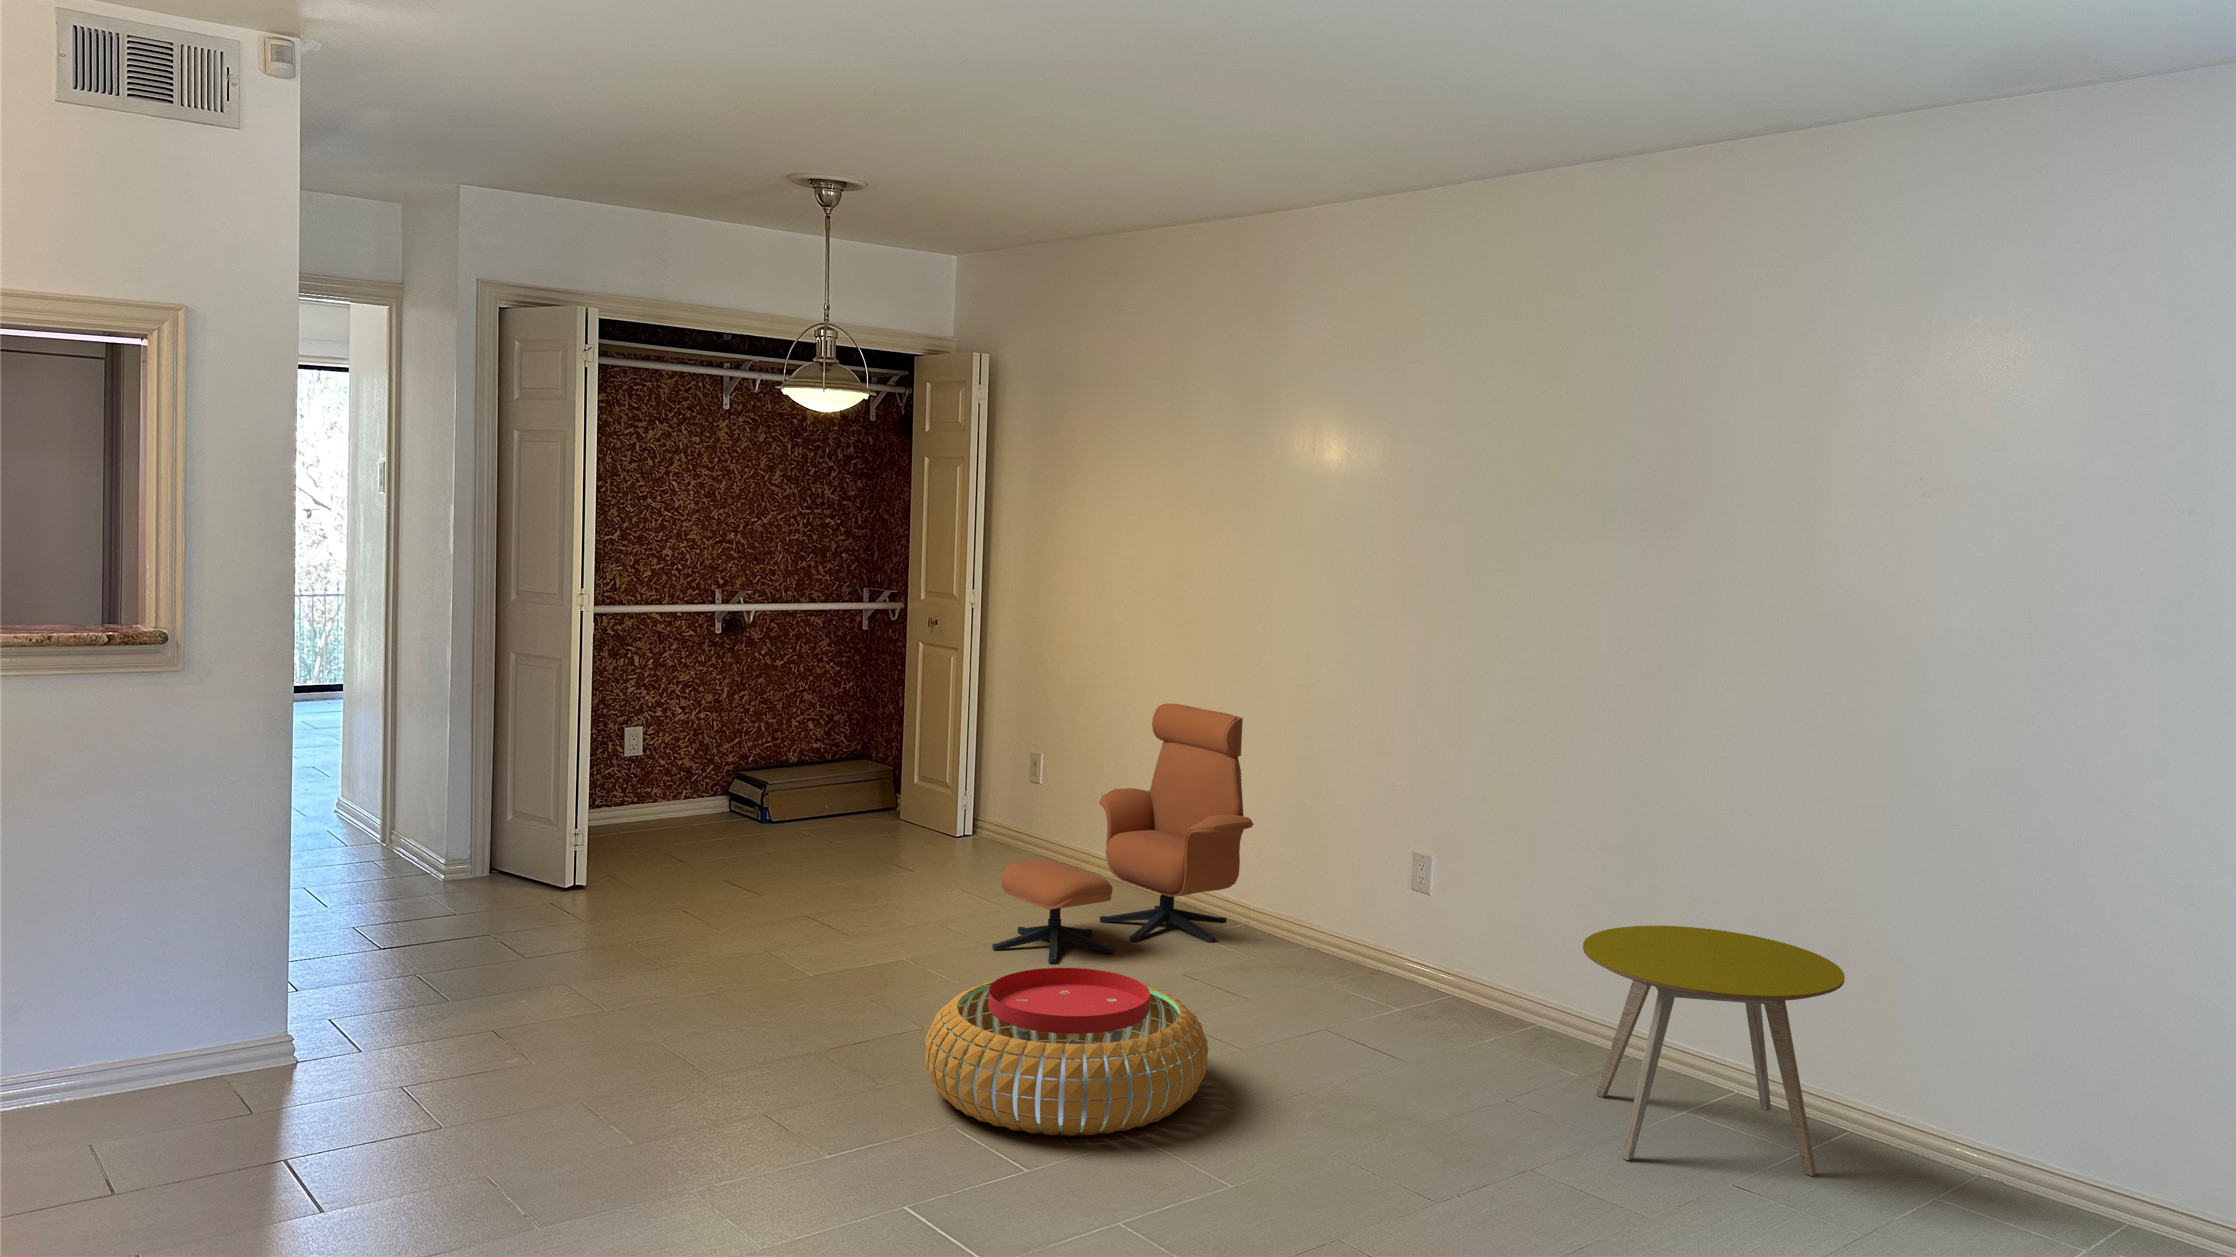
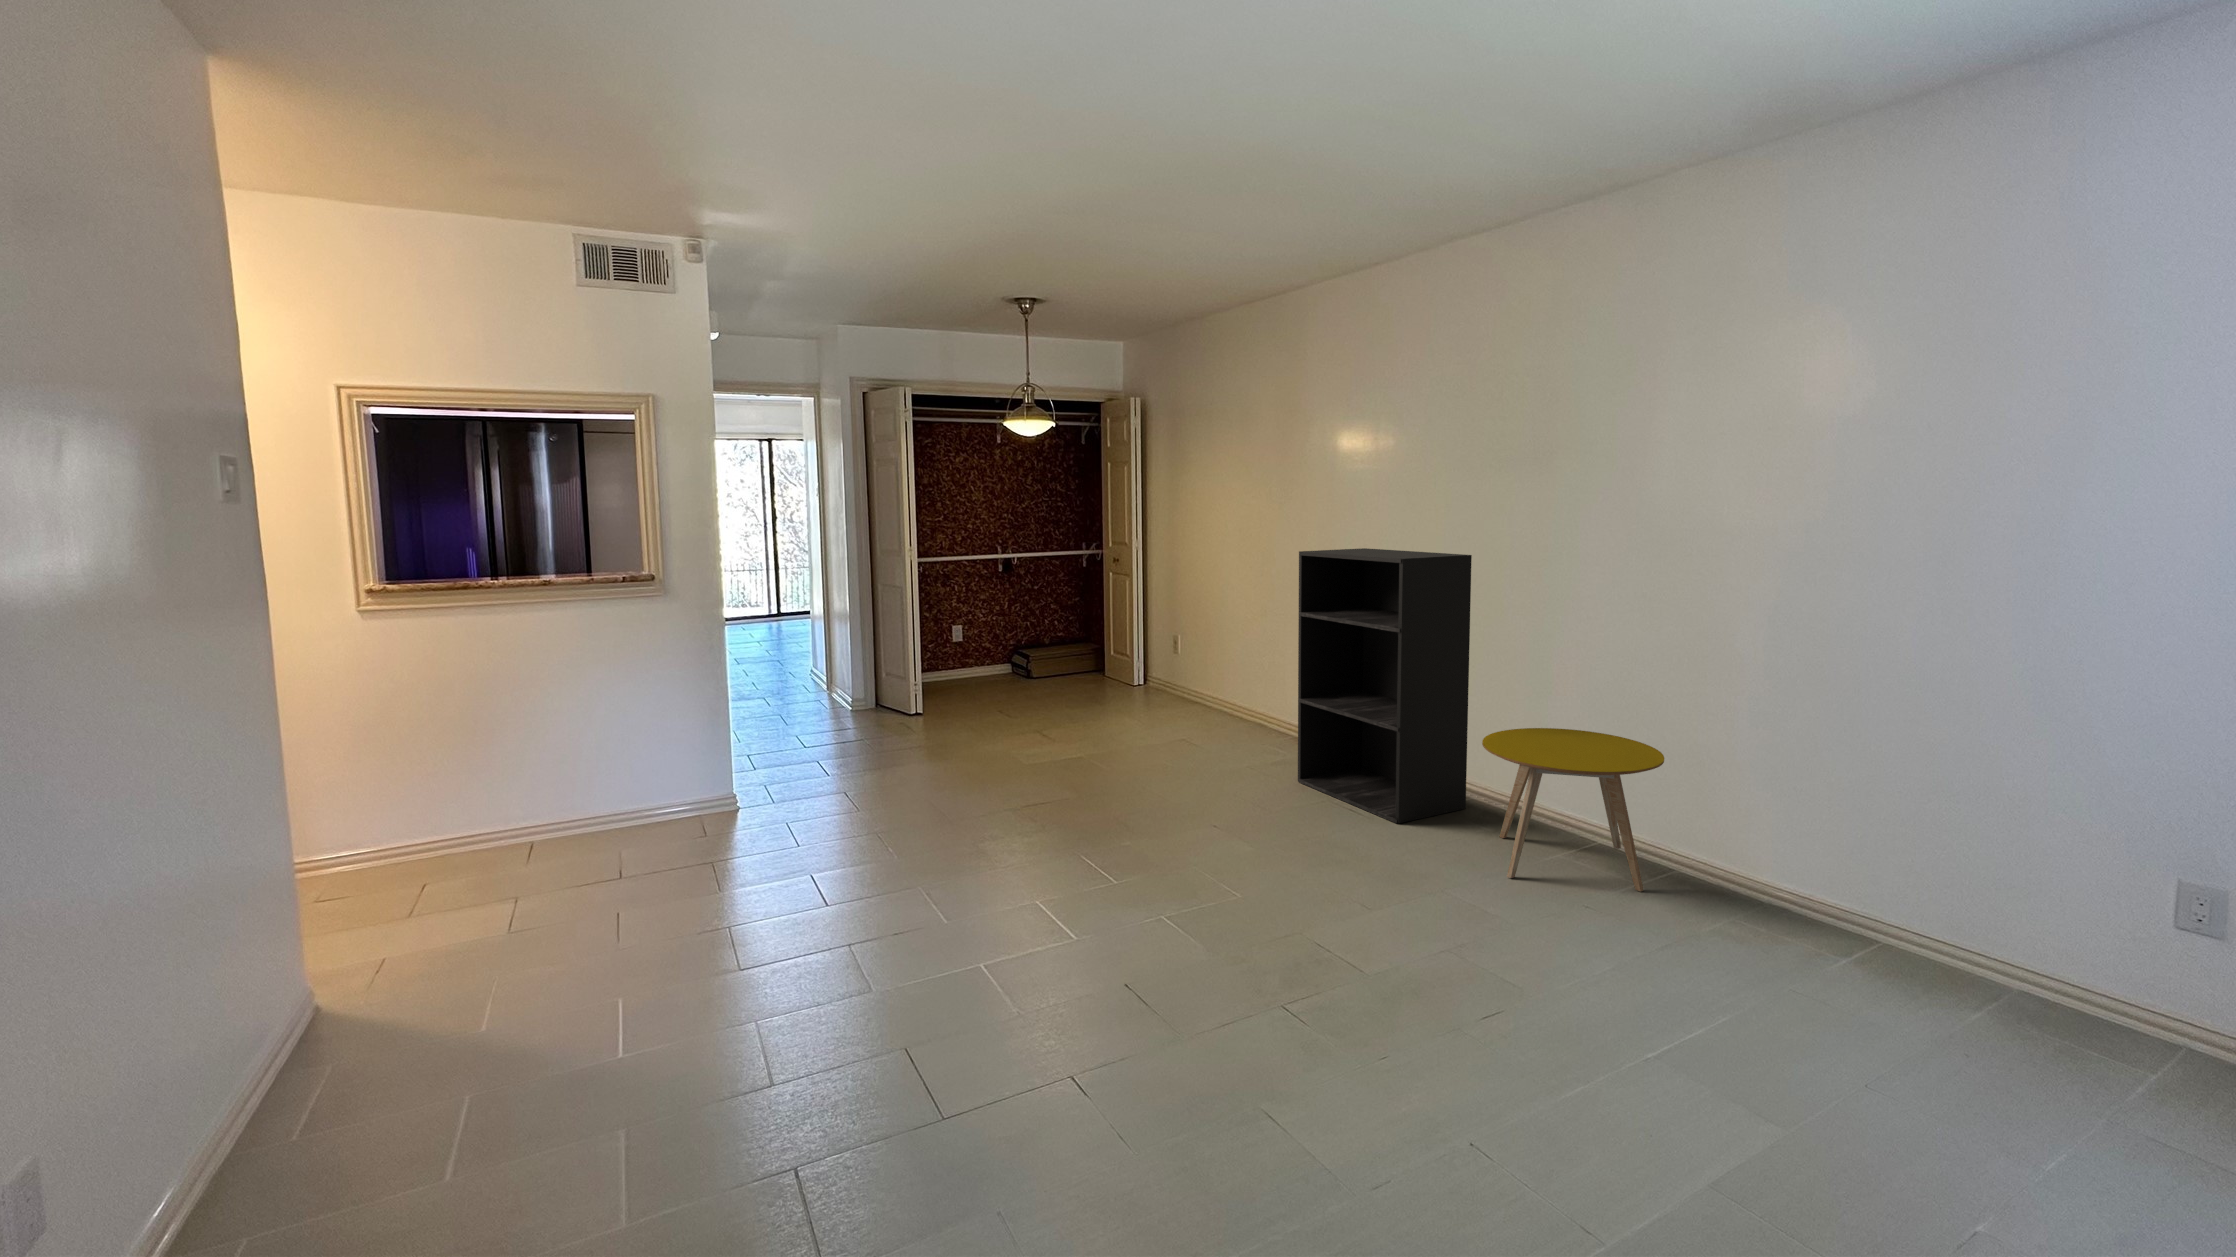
bookshelf: none [1270,633,1559,1076] -> present [1298,548,1472,823]
lounge chair: present [992,703,1253,963] -> none [1137,600,1295,755]
pouf: present [925,968,1208,1136] -> none [1072,756,1243,855]

